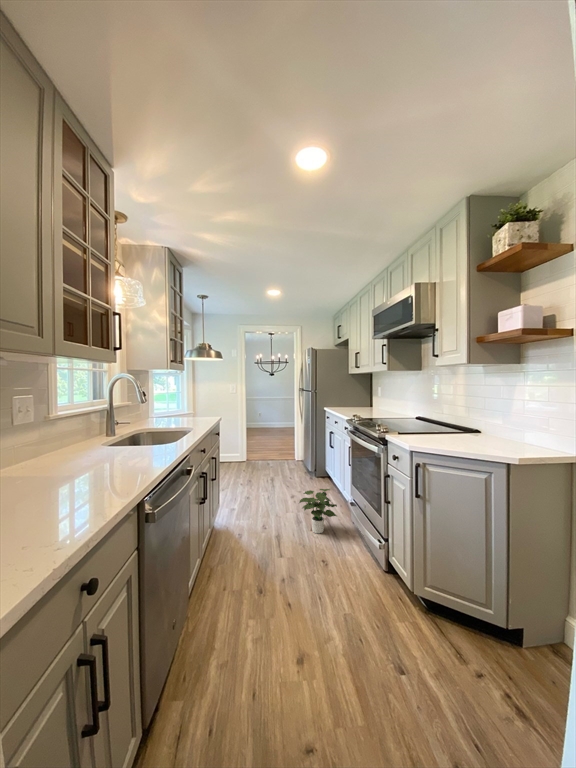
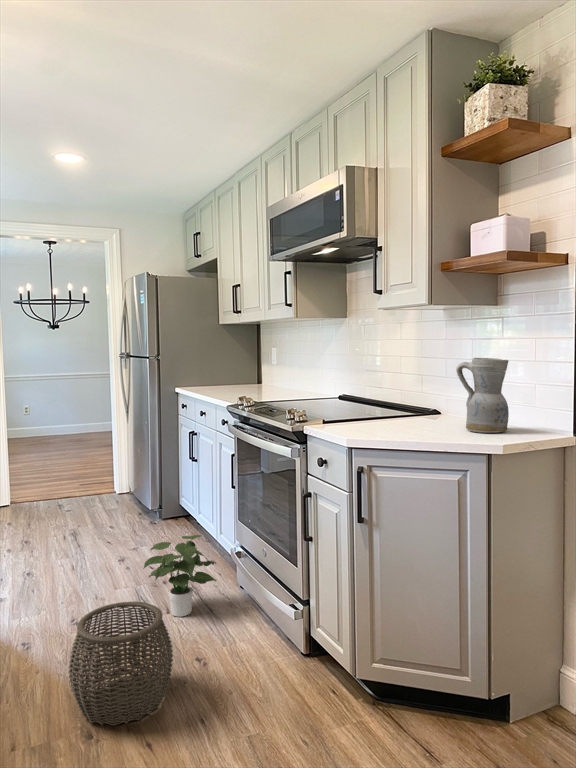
ceramic pitcher: none [487,398,527,448] -> present [456,358,509,433]
woven basket: none [253,521,307,590] -> present [68,602,173,726]

